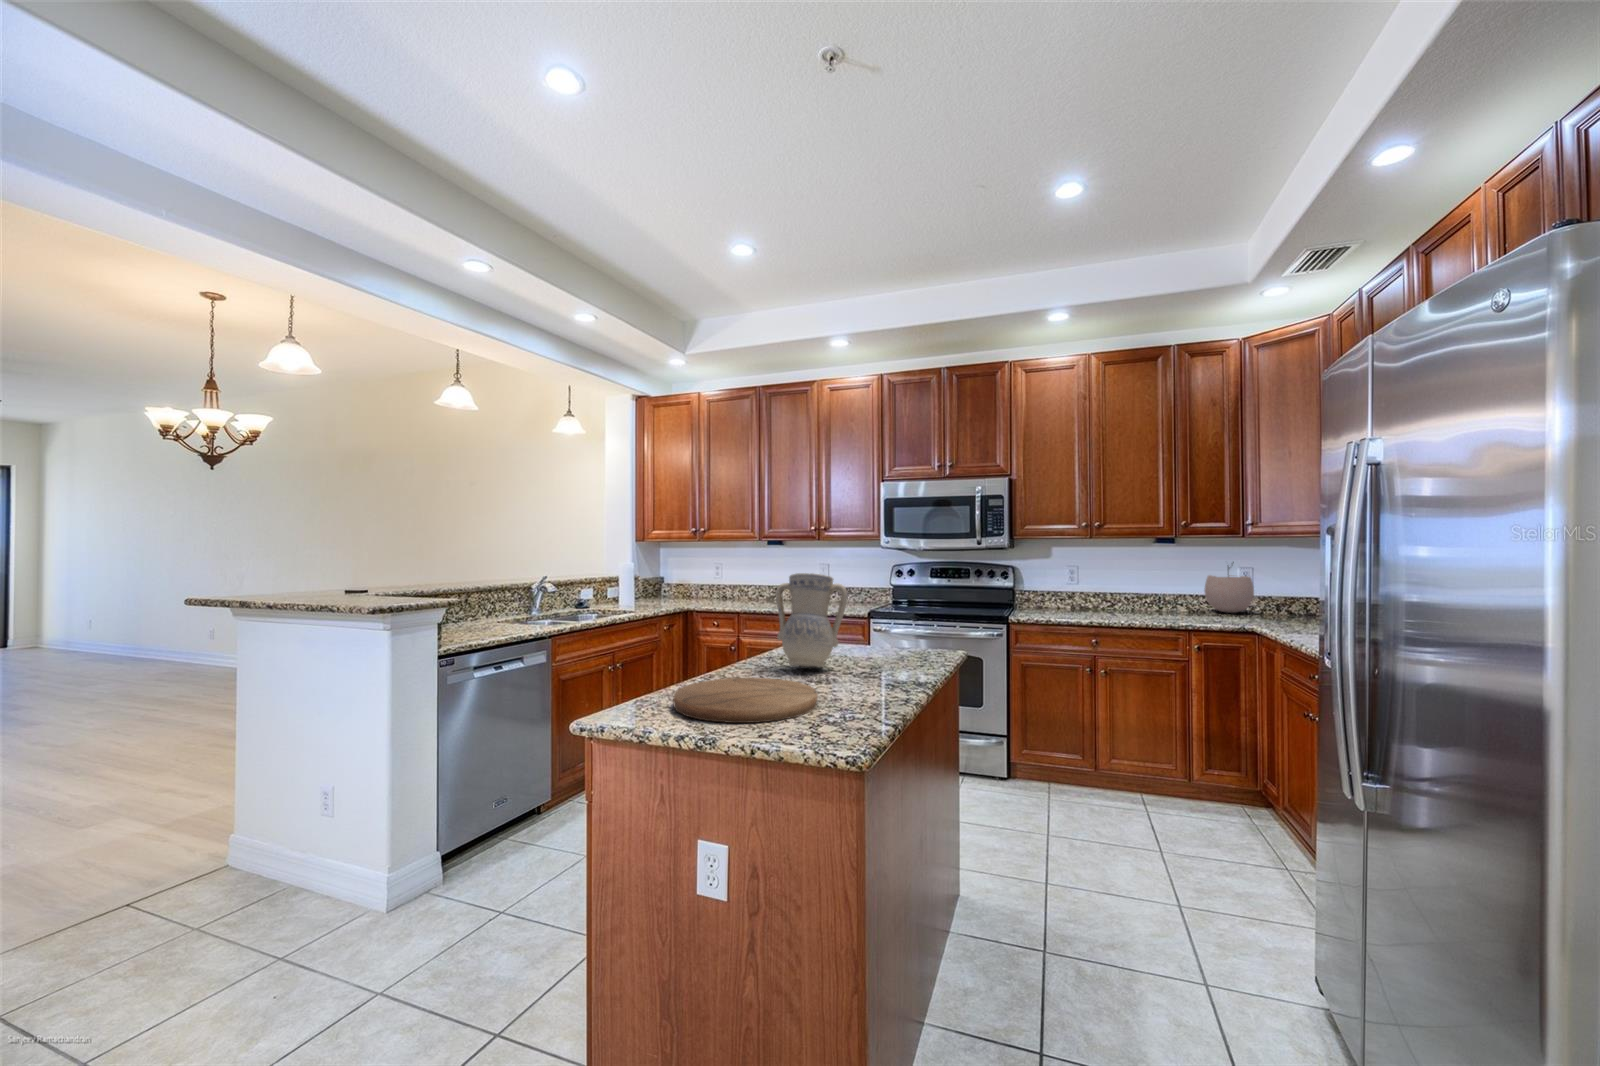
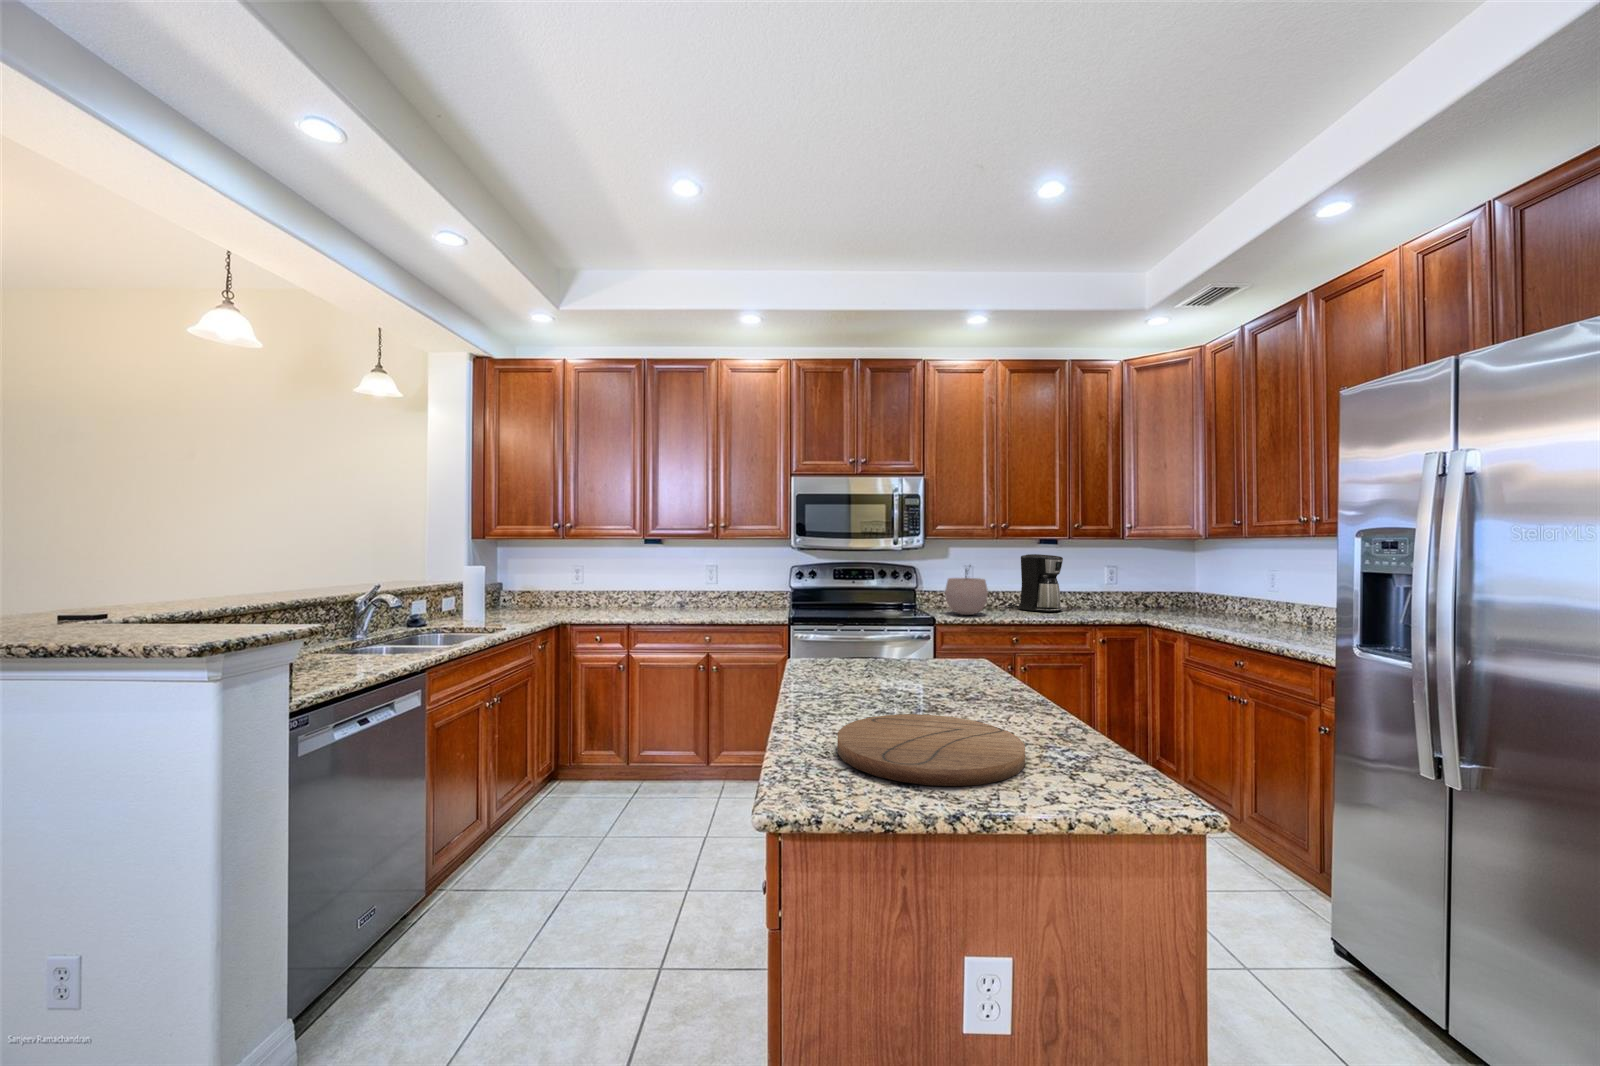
coffee maker: none [1112,554,1171,615] -> present [1008,554,1063,612]
plant pot: present [1204,562,1254,613] -> present [945,577,988,615]
vase: present [776,573,848,667] -> none [849,581,932,693]

